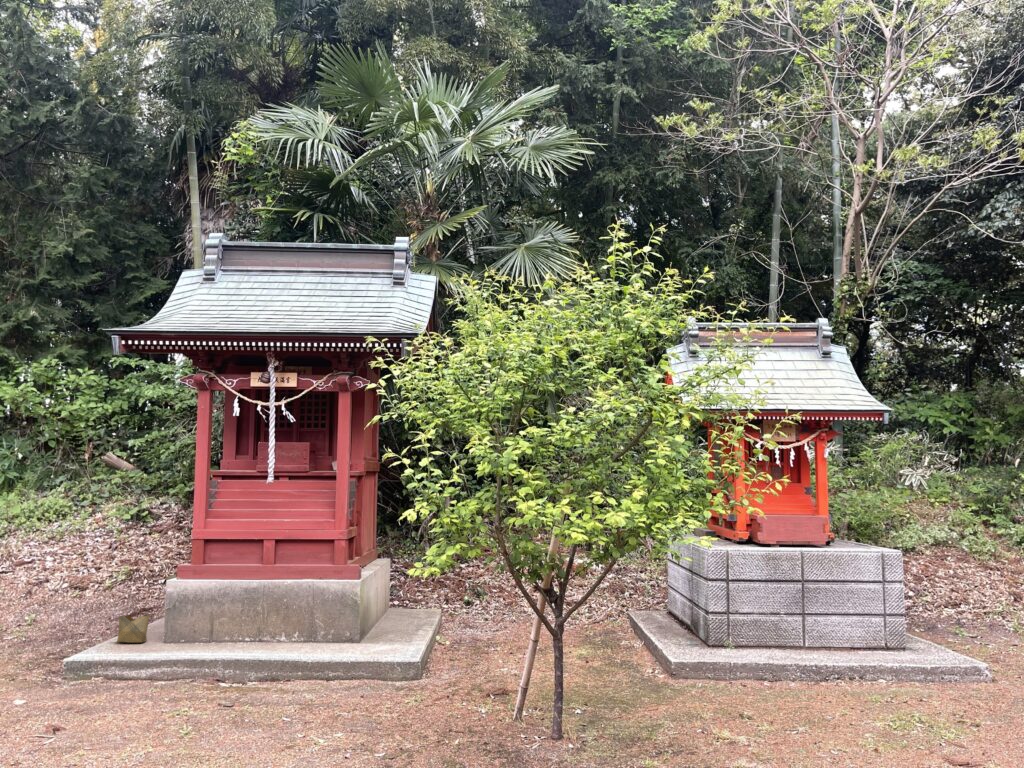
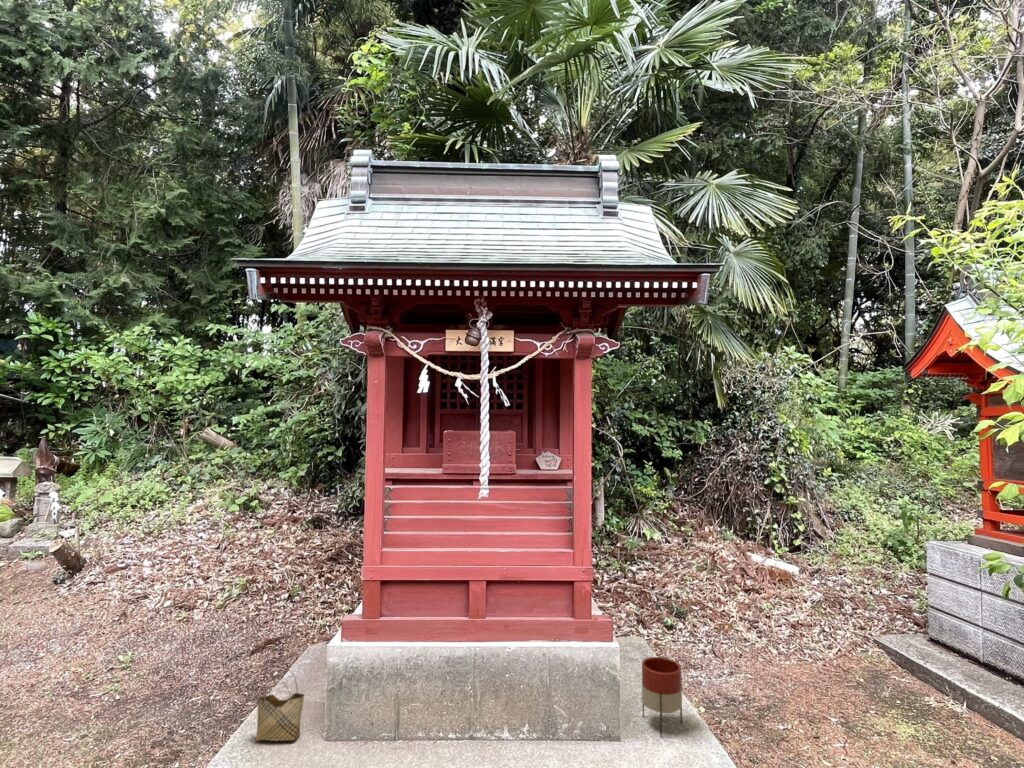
planter: none [381,597,410,645] -> present [642,657,682,736]

